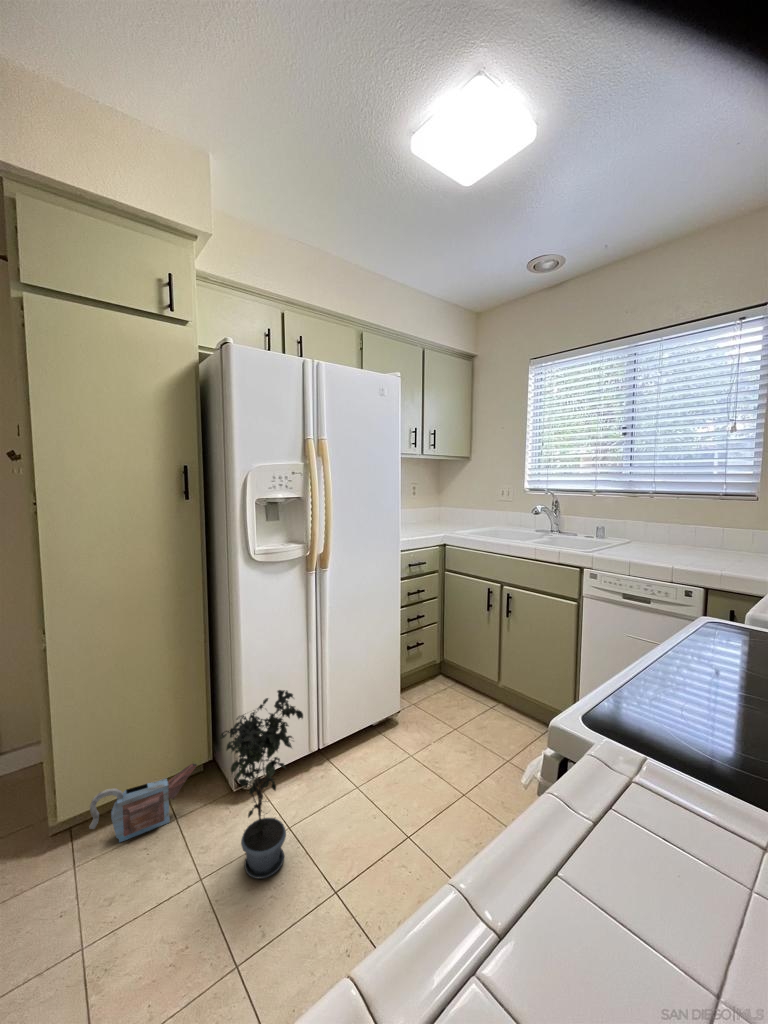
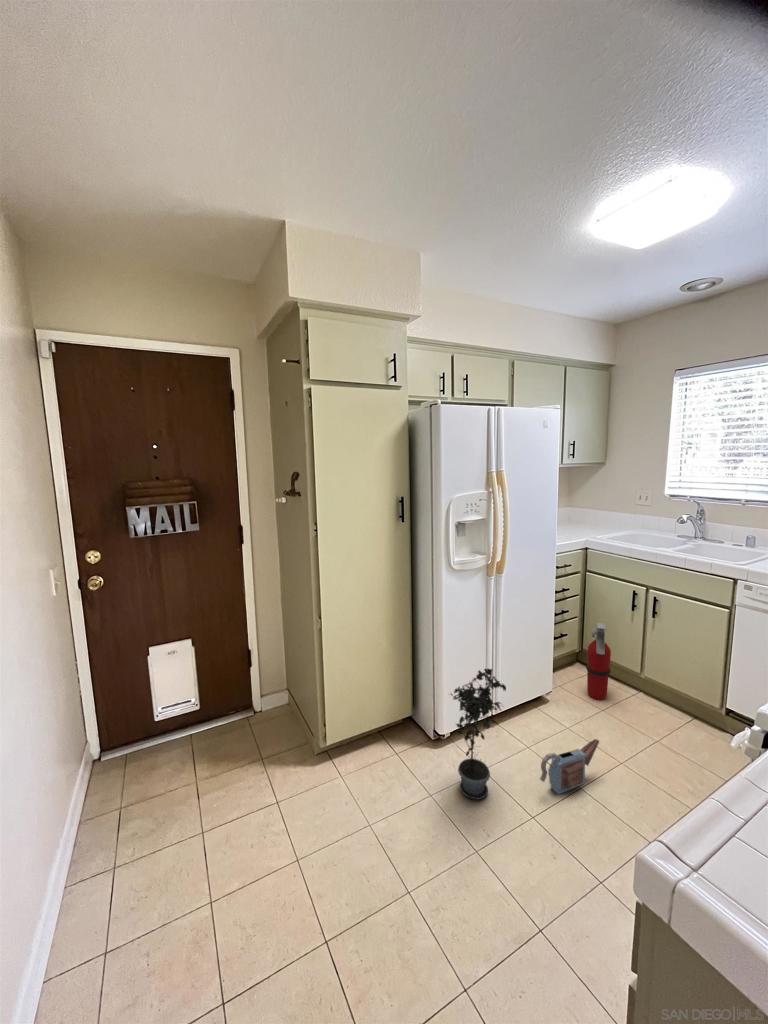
fire extinguisher: none [439,627,465,717] -> present [586,623,611,700]
watering can: present [89,763,197,842] -> present [540,739,599,794]

